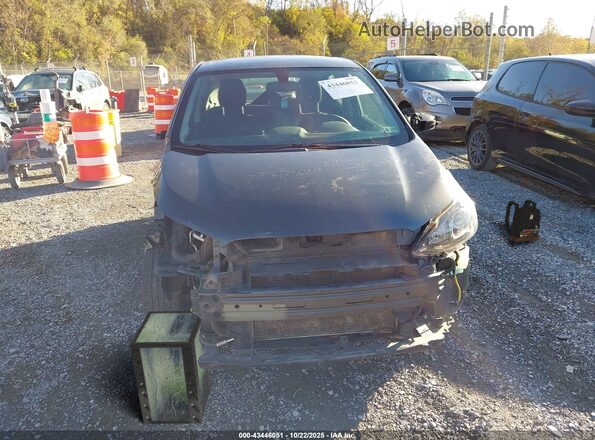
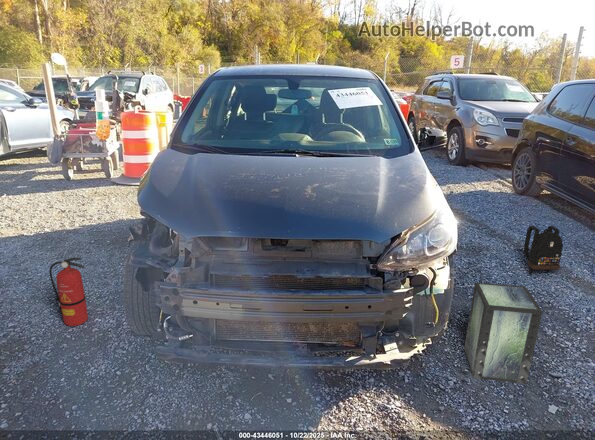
fire extinguisher: none [50,273,94,346] -> present [49,258,88,326]
storage box: present [130,311,212,424] -> present [464,282,542,384]

